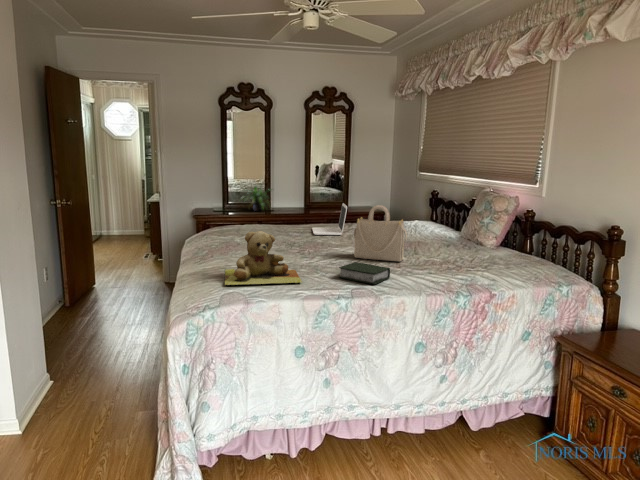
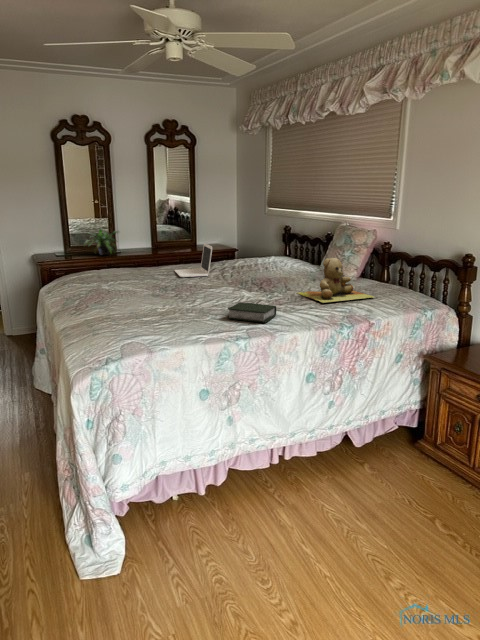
handbag: present [354,205,407,261] -> none [230,244,283,299]
teddy bear: present [225,231,302,285] -> present [298,258,374,303]

